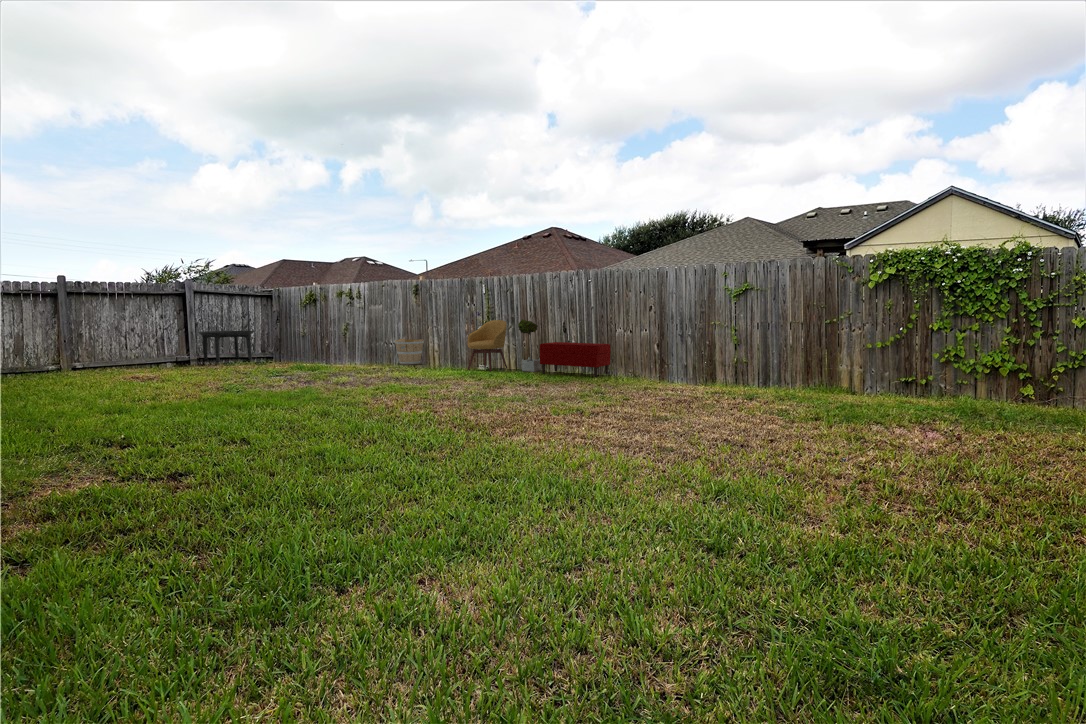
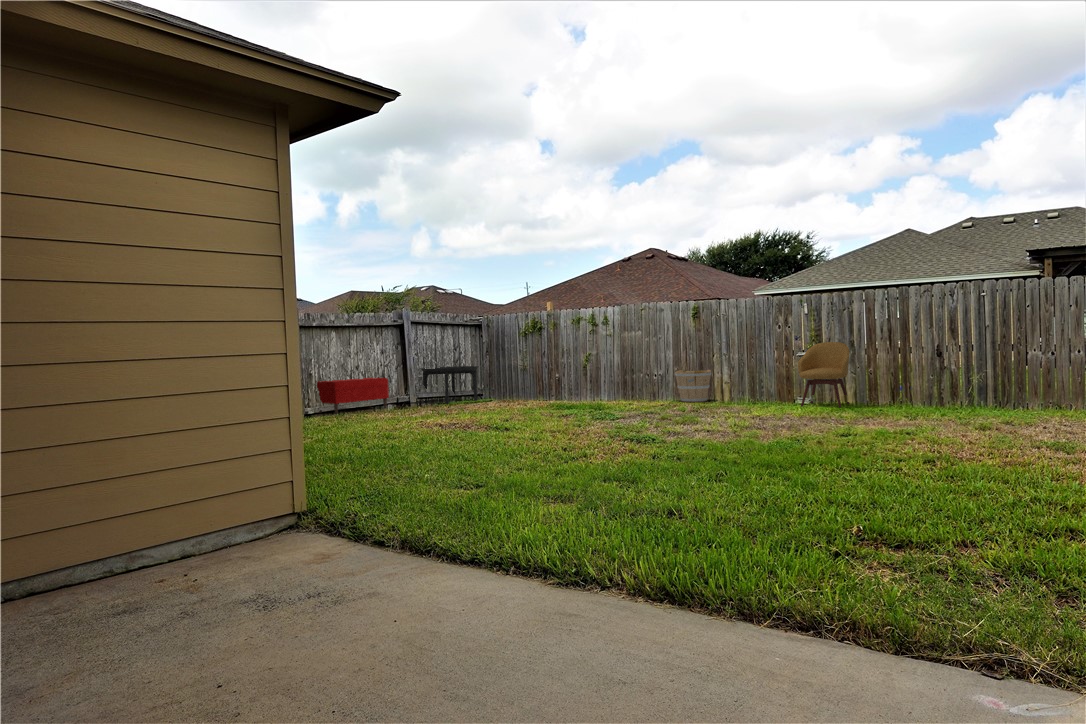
potted tree: present [518,319,541,372] -> none [872,339,905,407]
bench: present [540,342,611,377] -> present [317,378,389,414]

